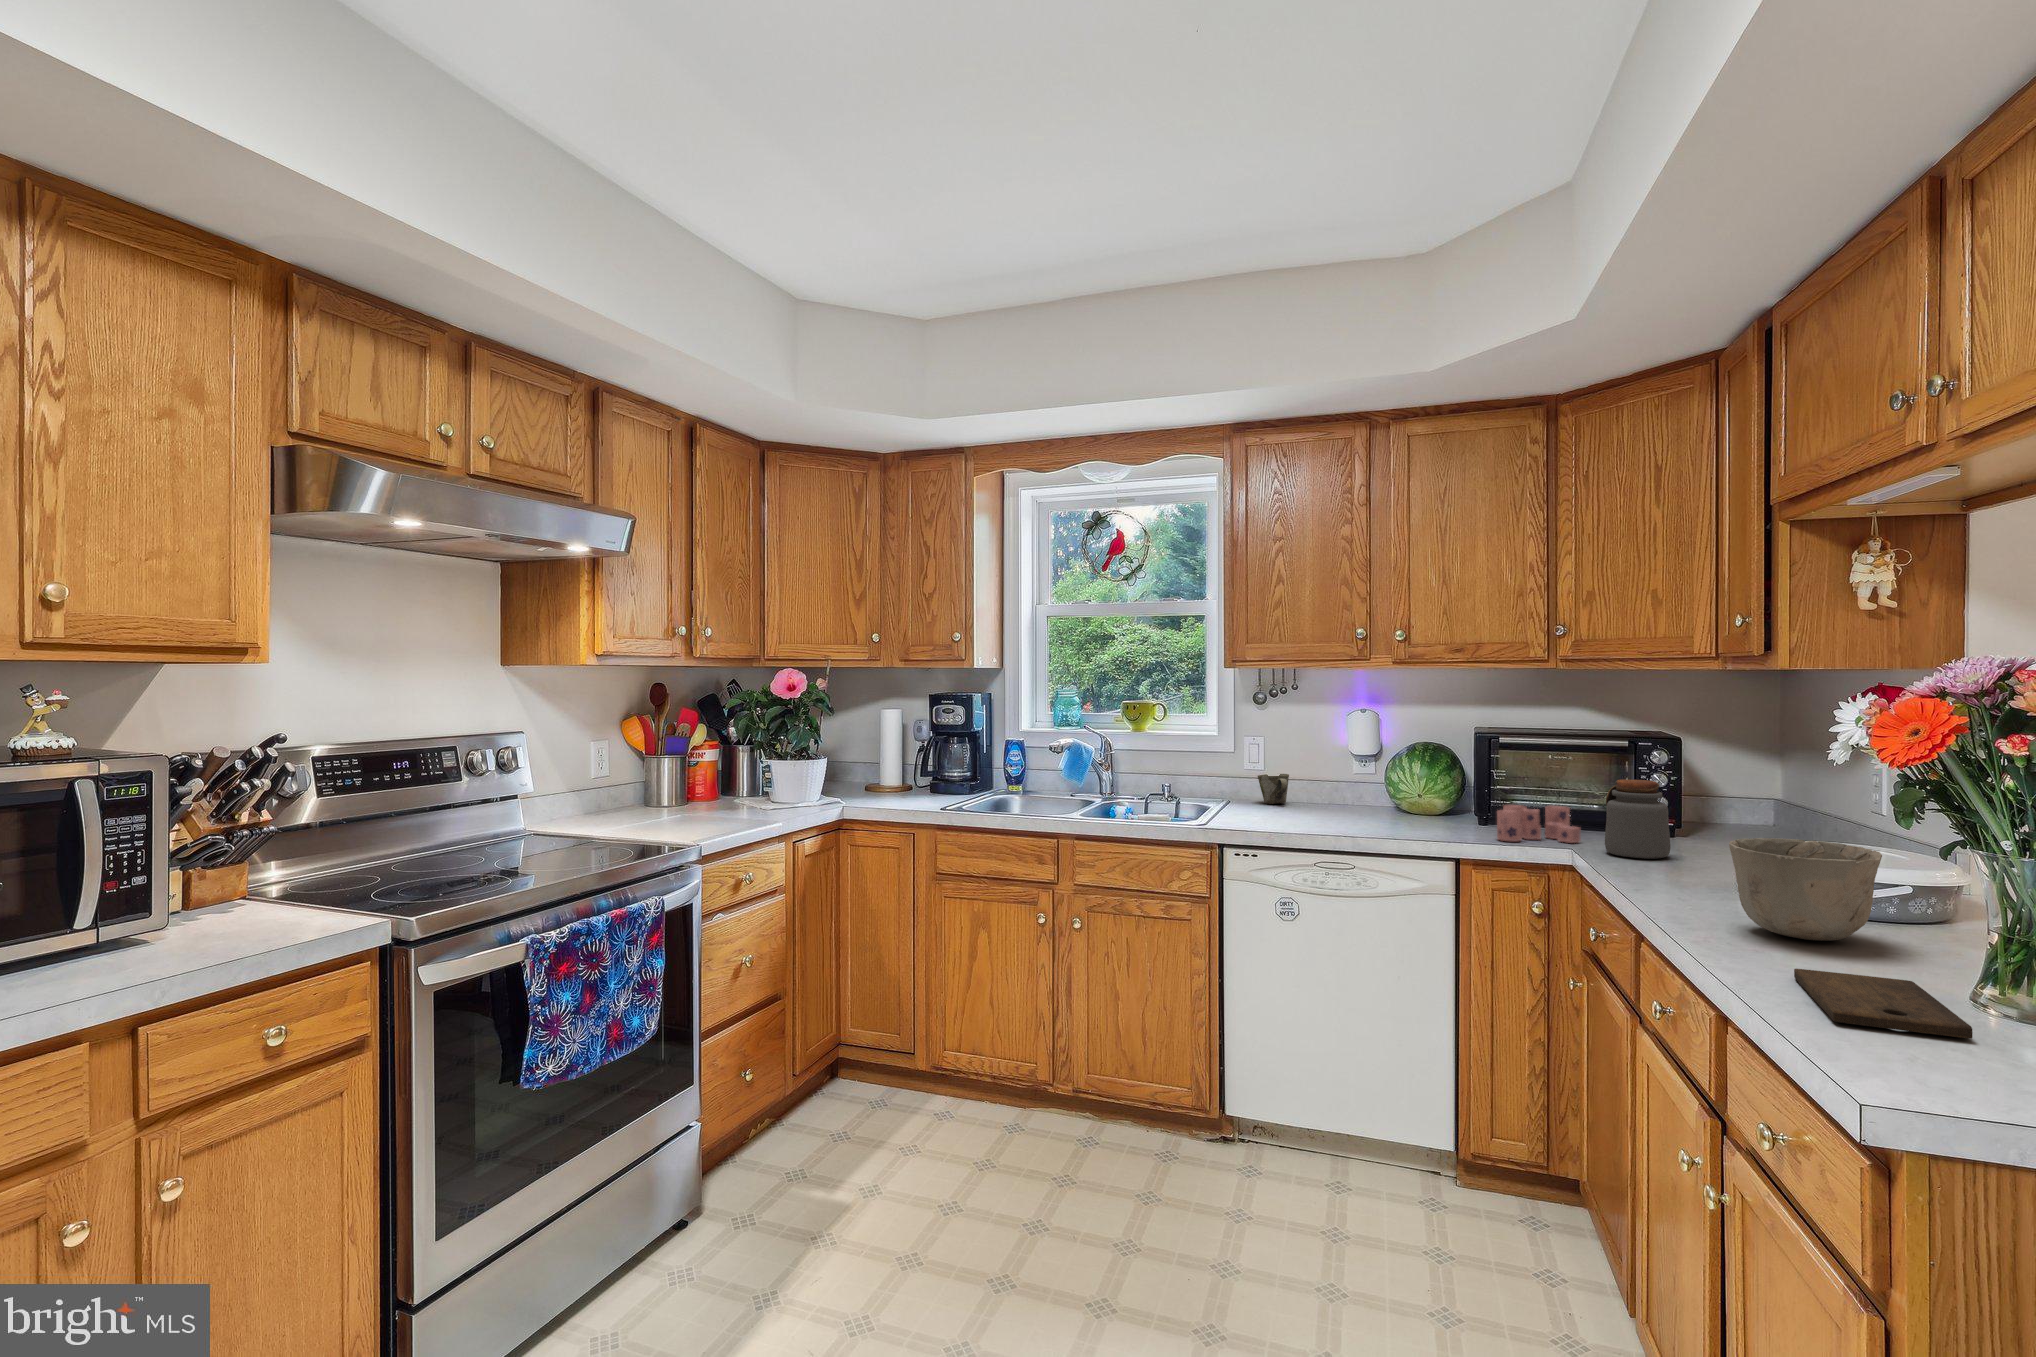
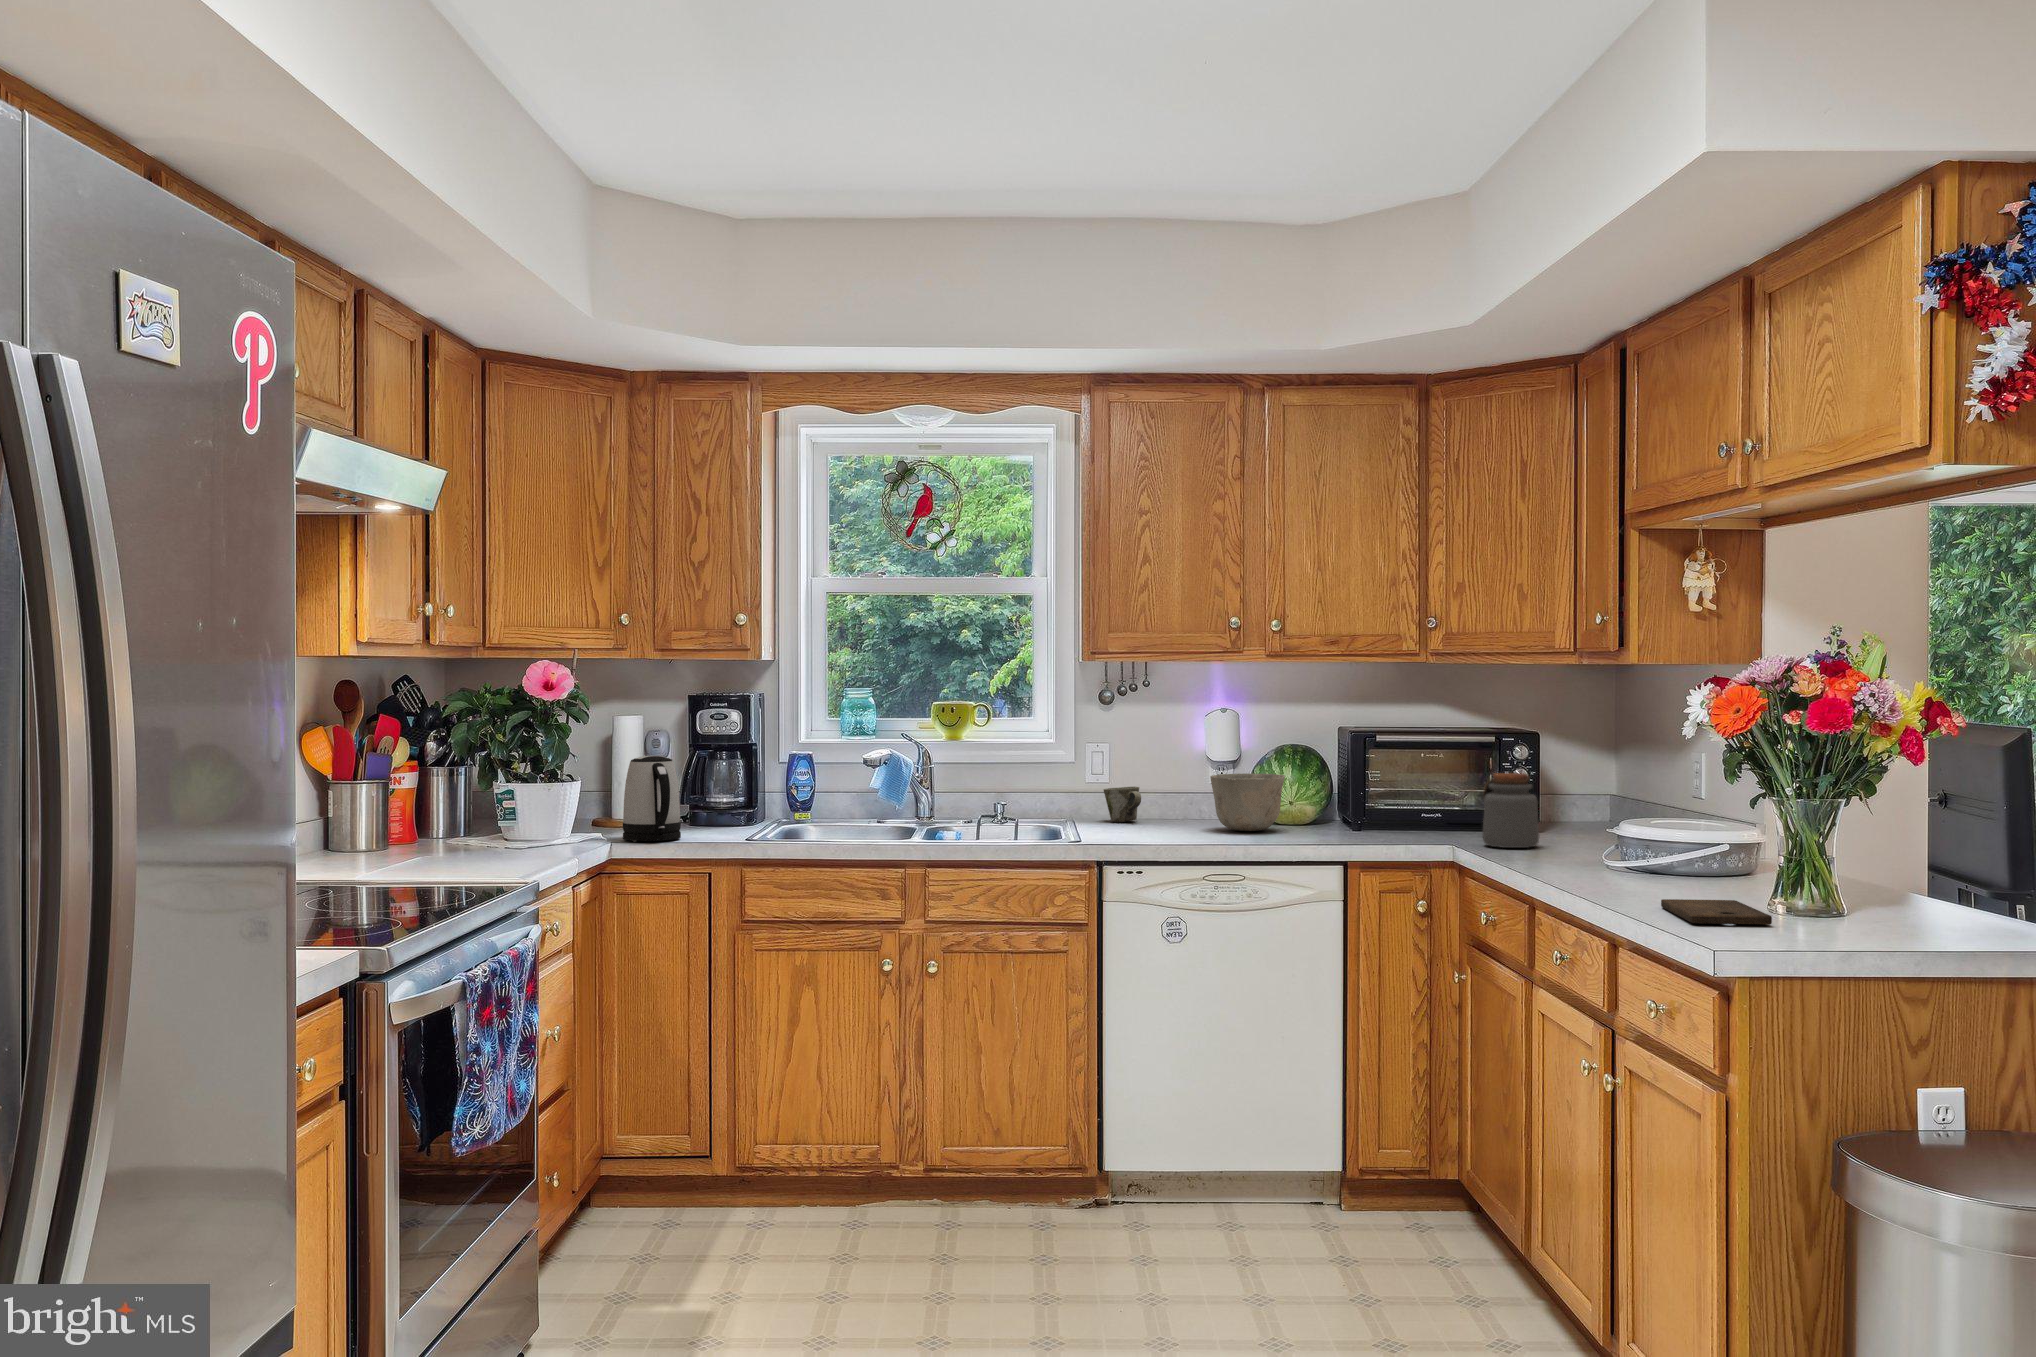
kettle: none [861,740,905,806] -> present [623,756,681,841]
candle: present [1497,805,1581,843] -> none [1381,805,1456,842]
ceramic bowl: present [1729,838,1882,941] -> present [1210,773,1285,831]

